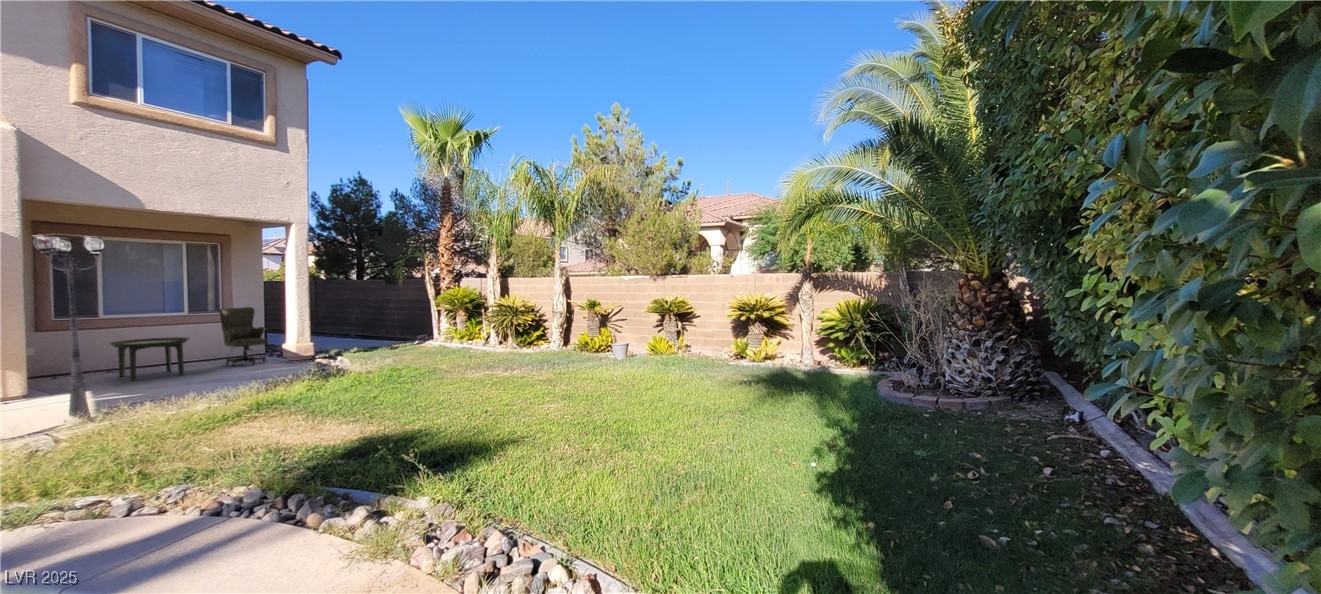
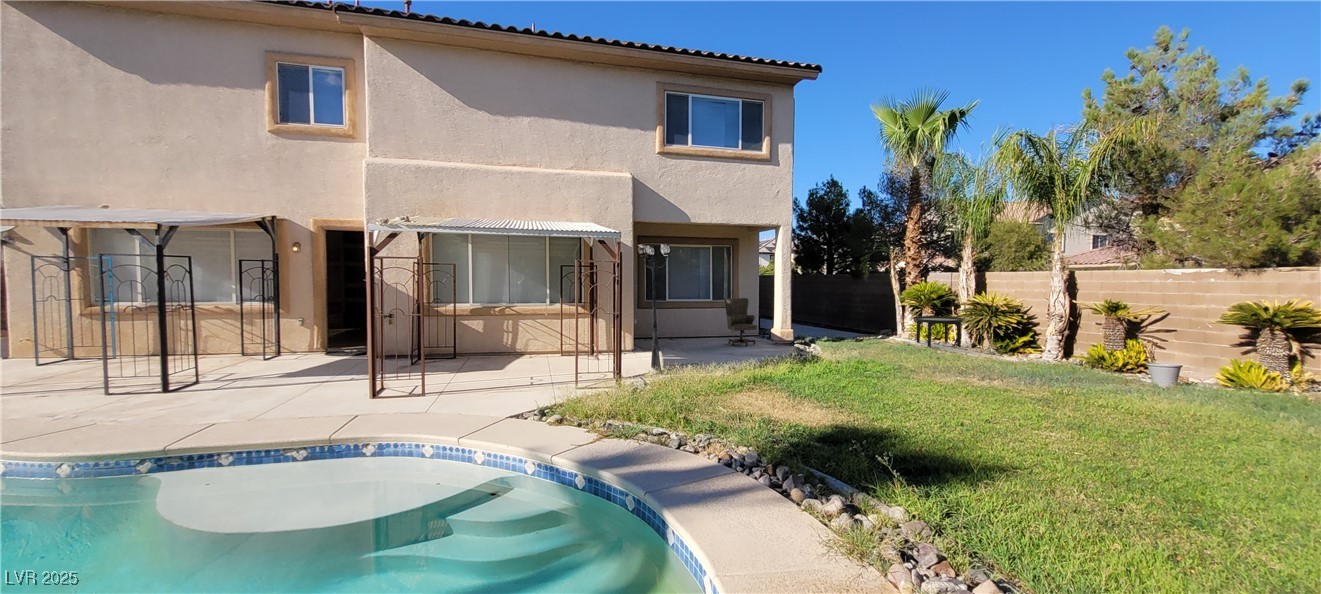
round table: present [110,337,189,381] -> present [913,316,964,347]

